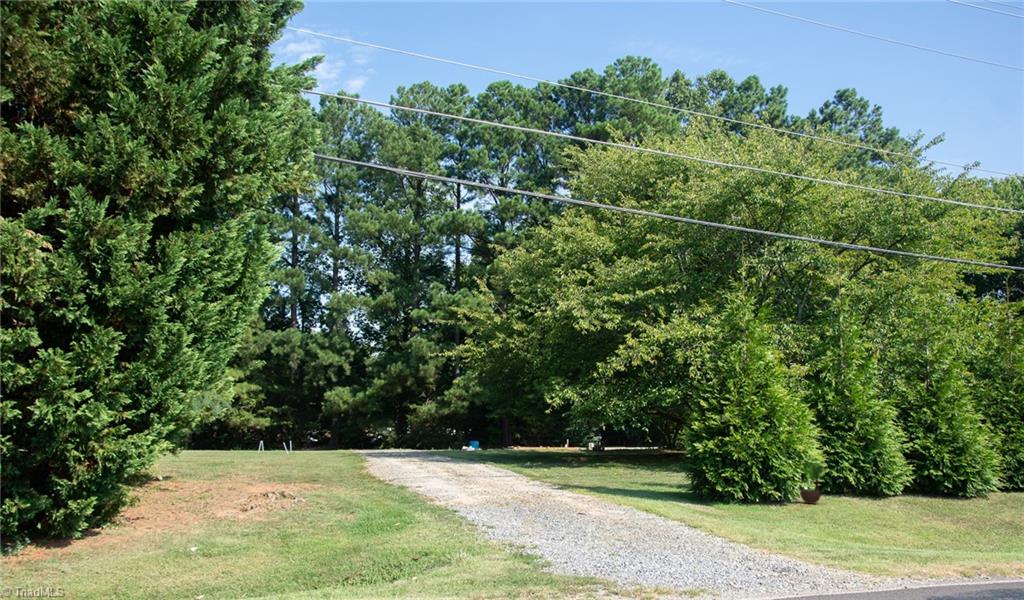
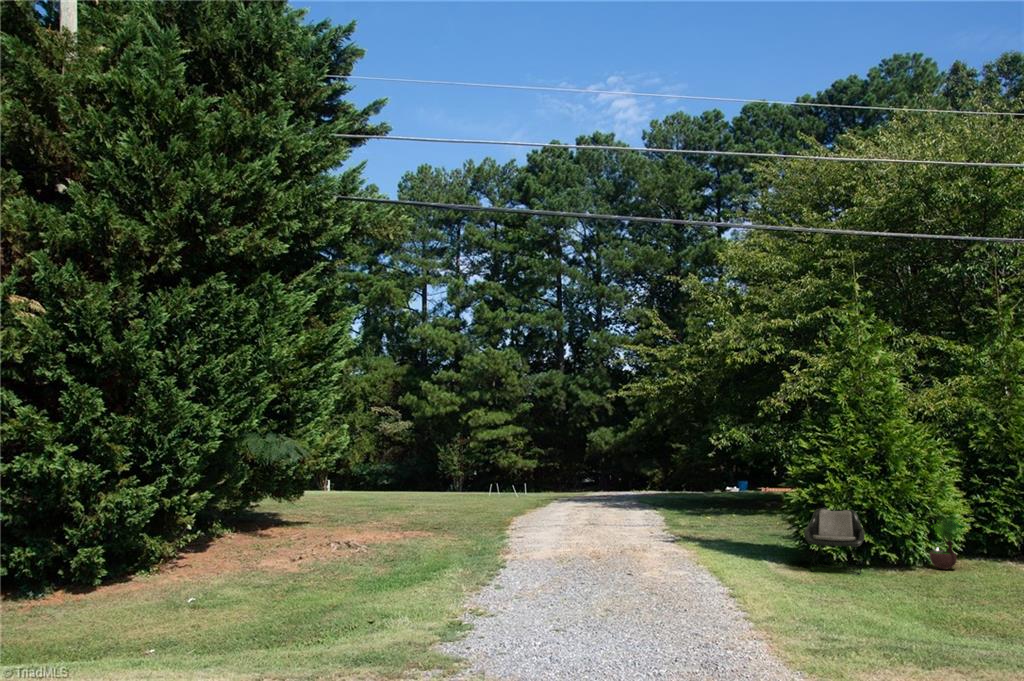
lounge chair: none [723,454,775,509] -> present [804,508,865,575]

